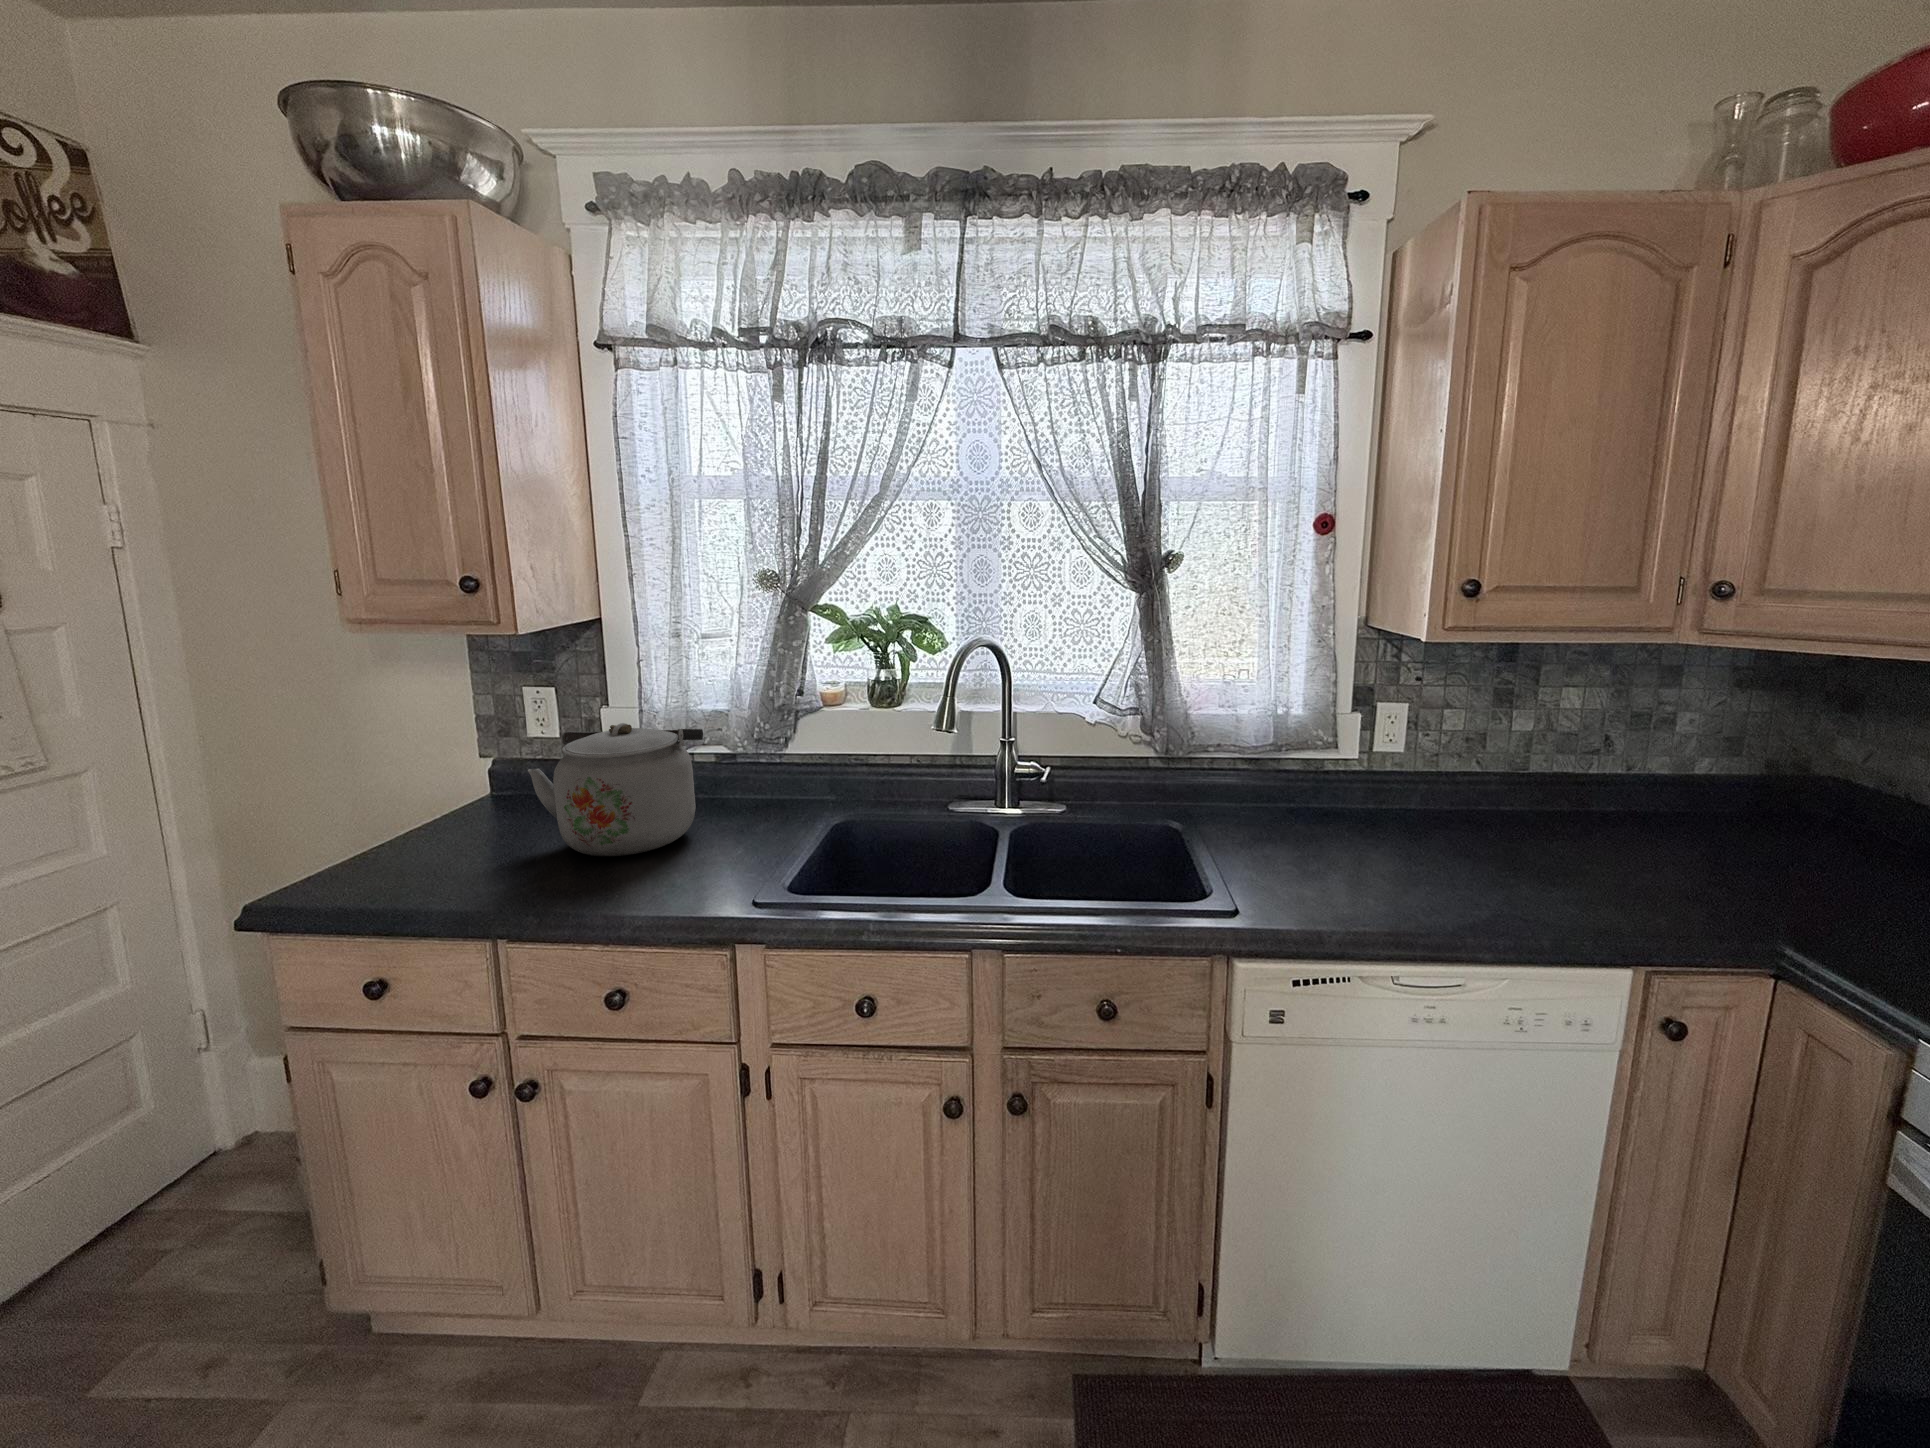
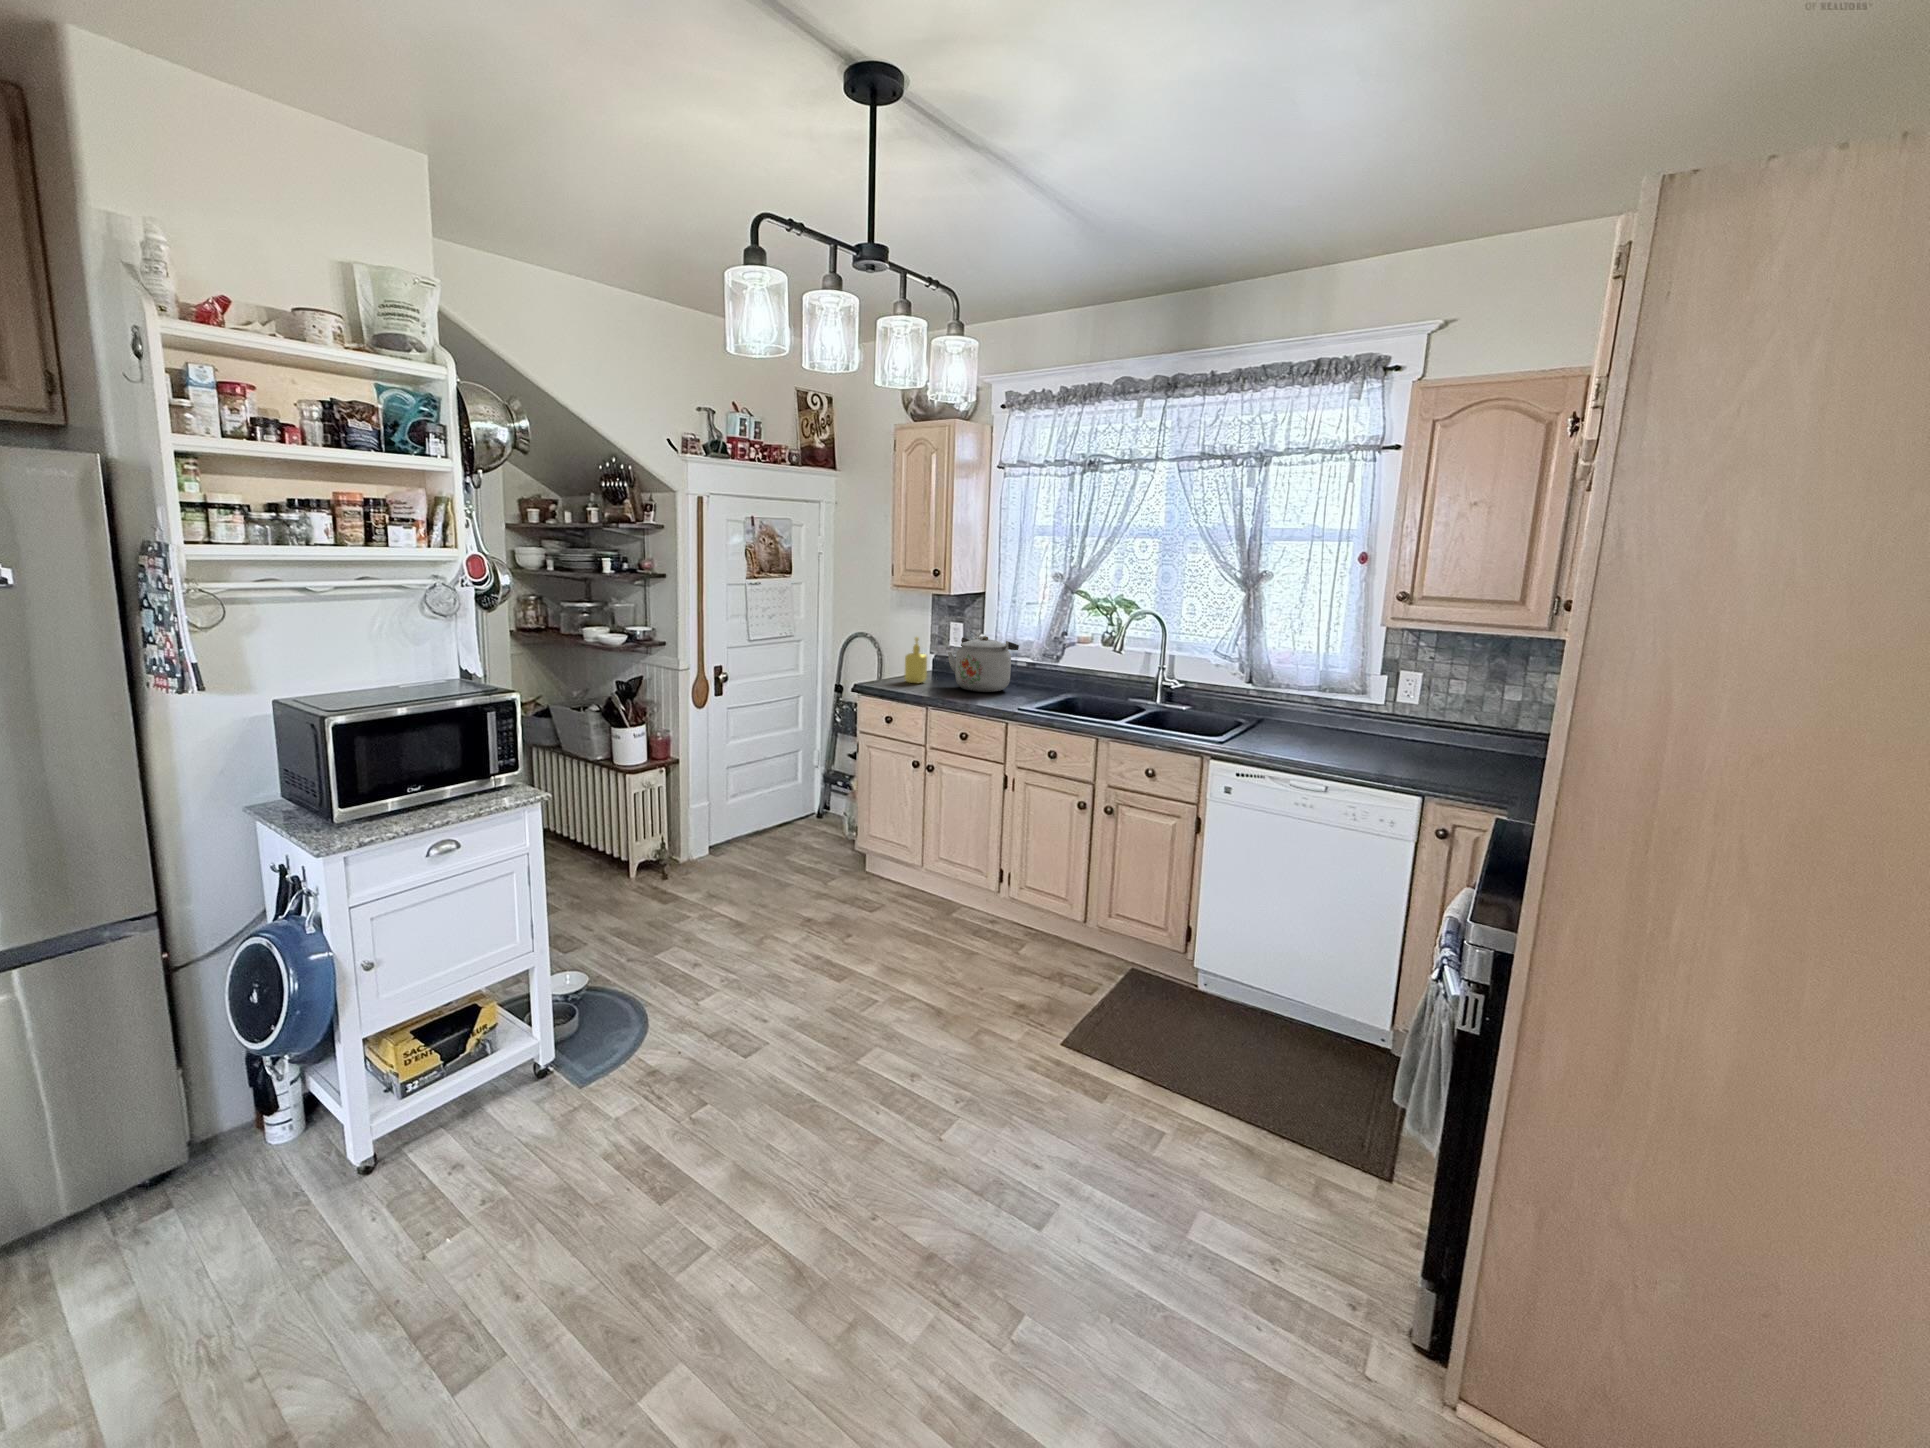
soap dispenser: none [405,746,478,861] -> present [905,637,927,684]

